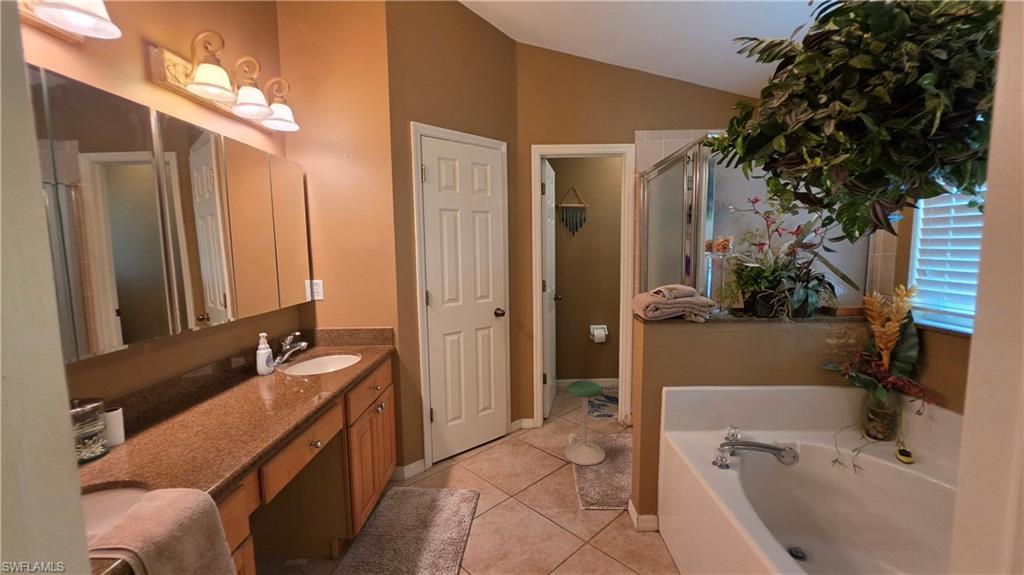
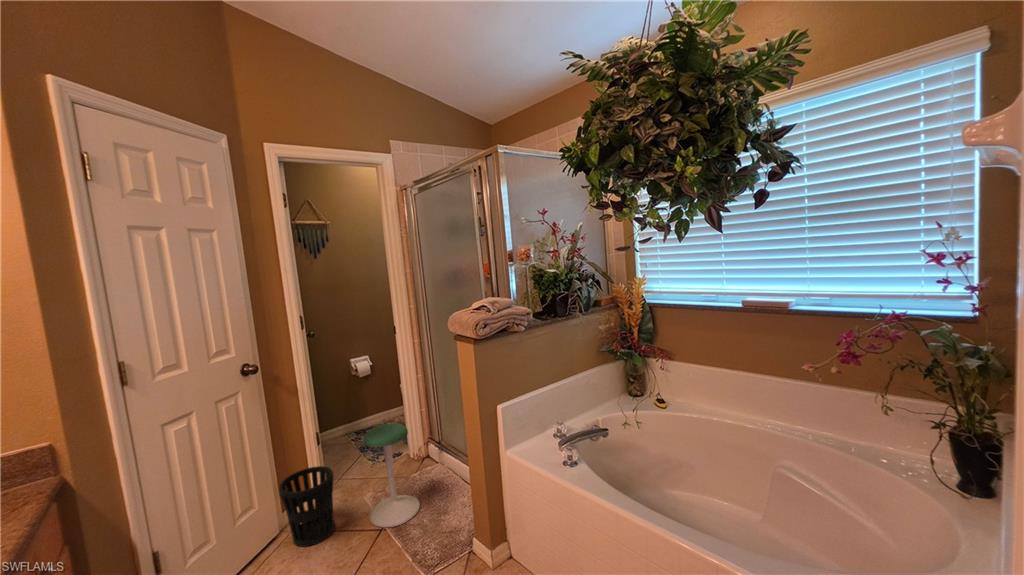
wastebasket: none [508,395,544,450] -> present [279,466,334,547]

